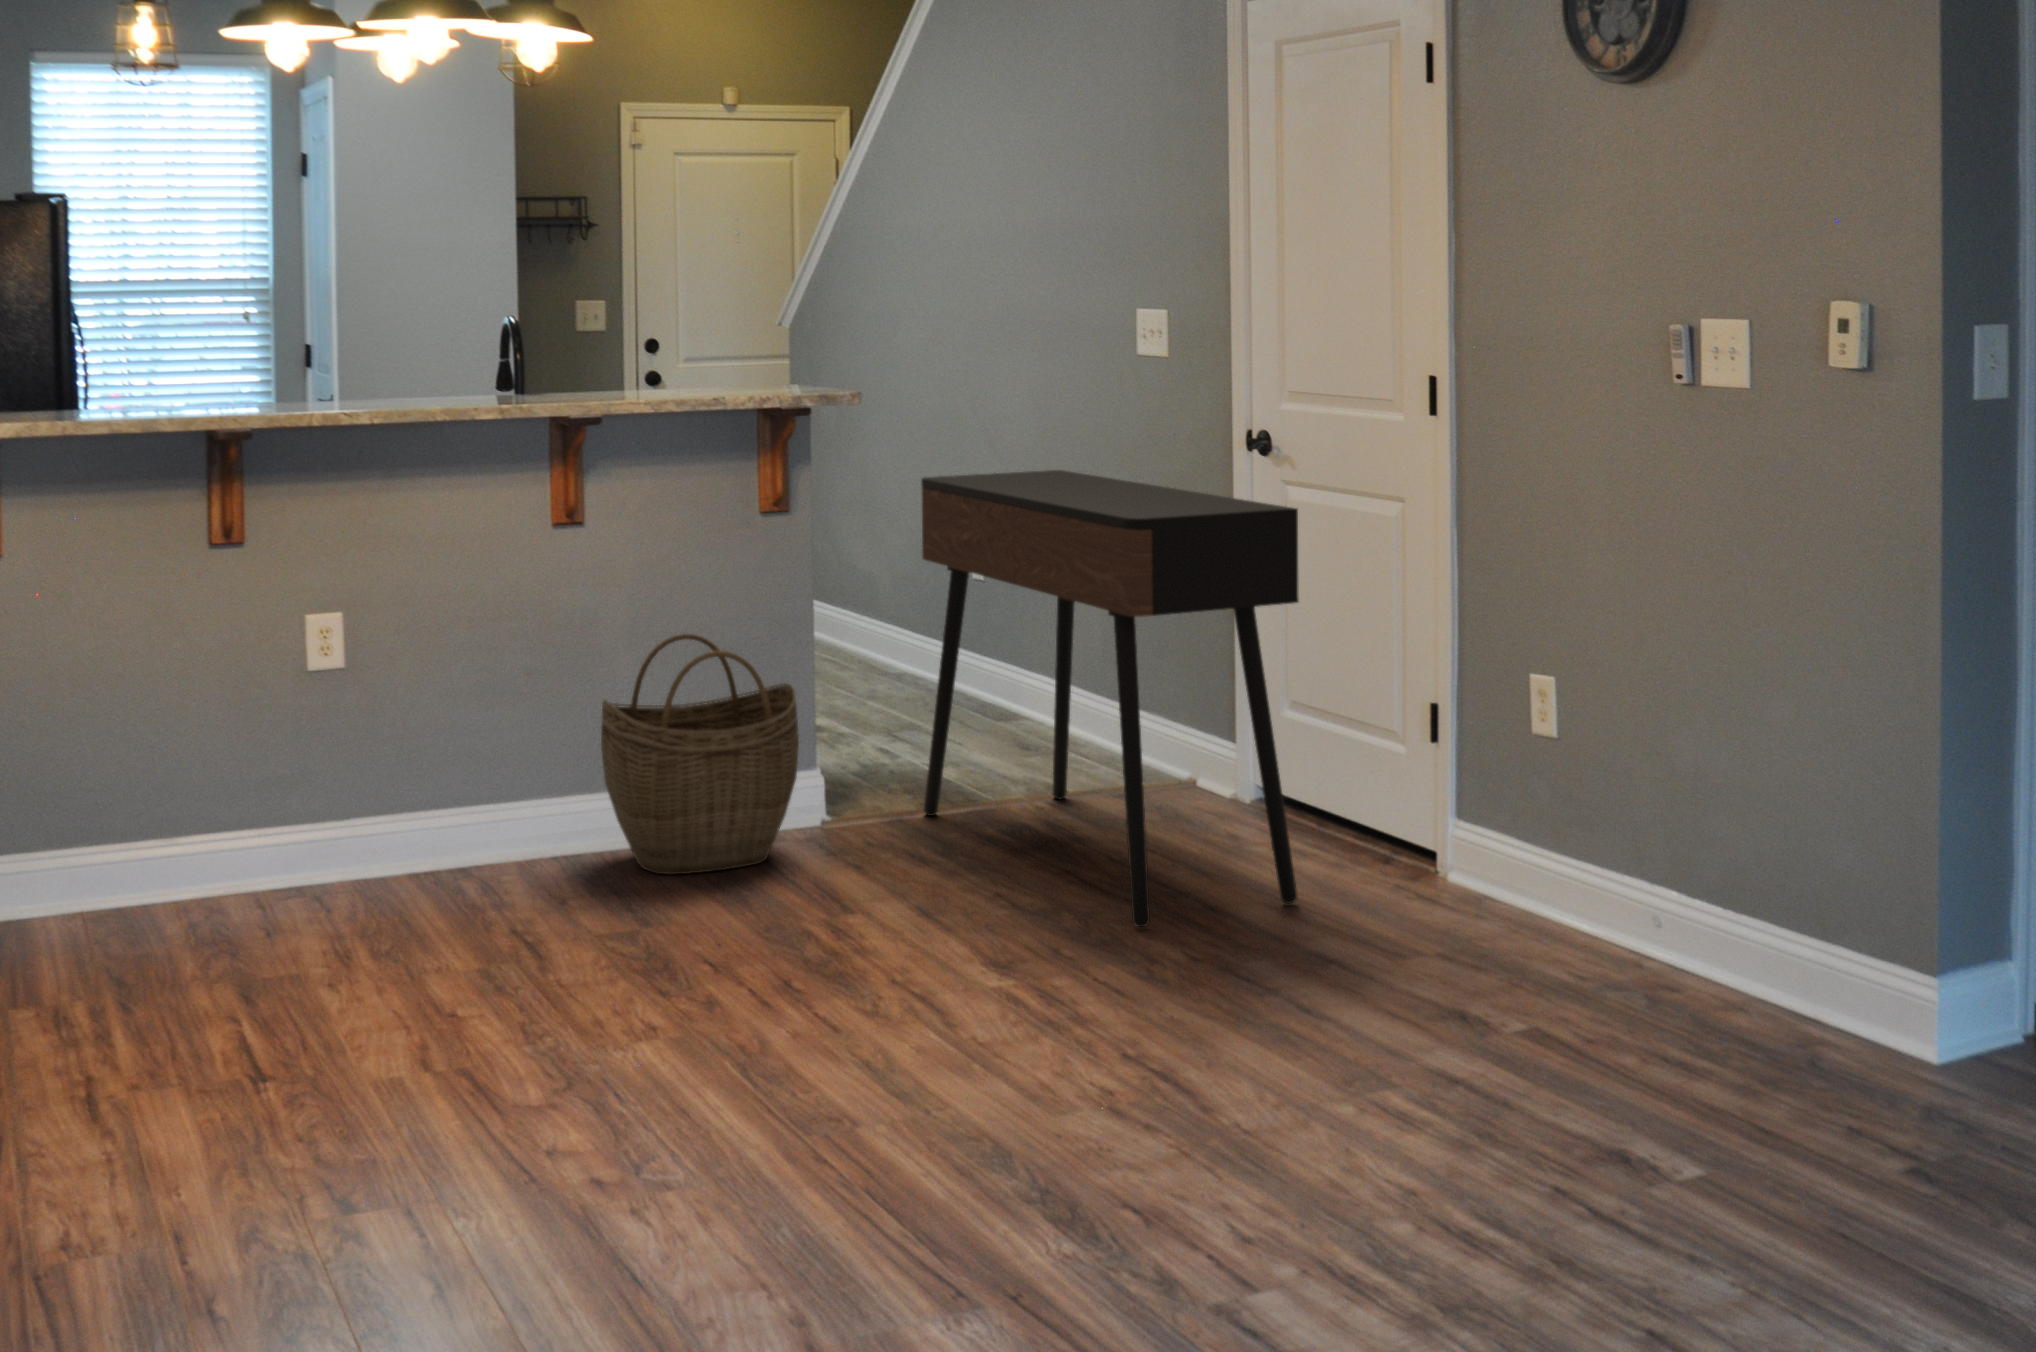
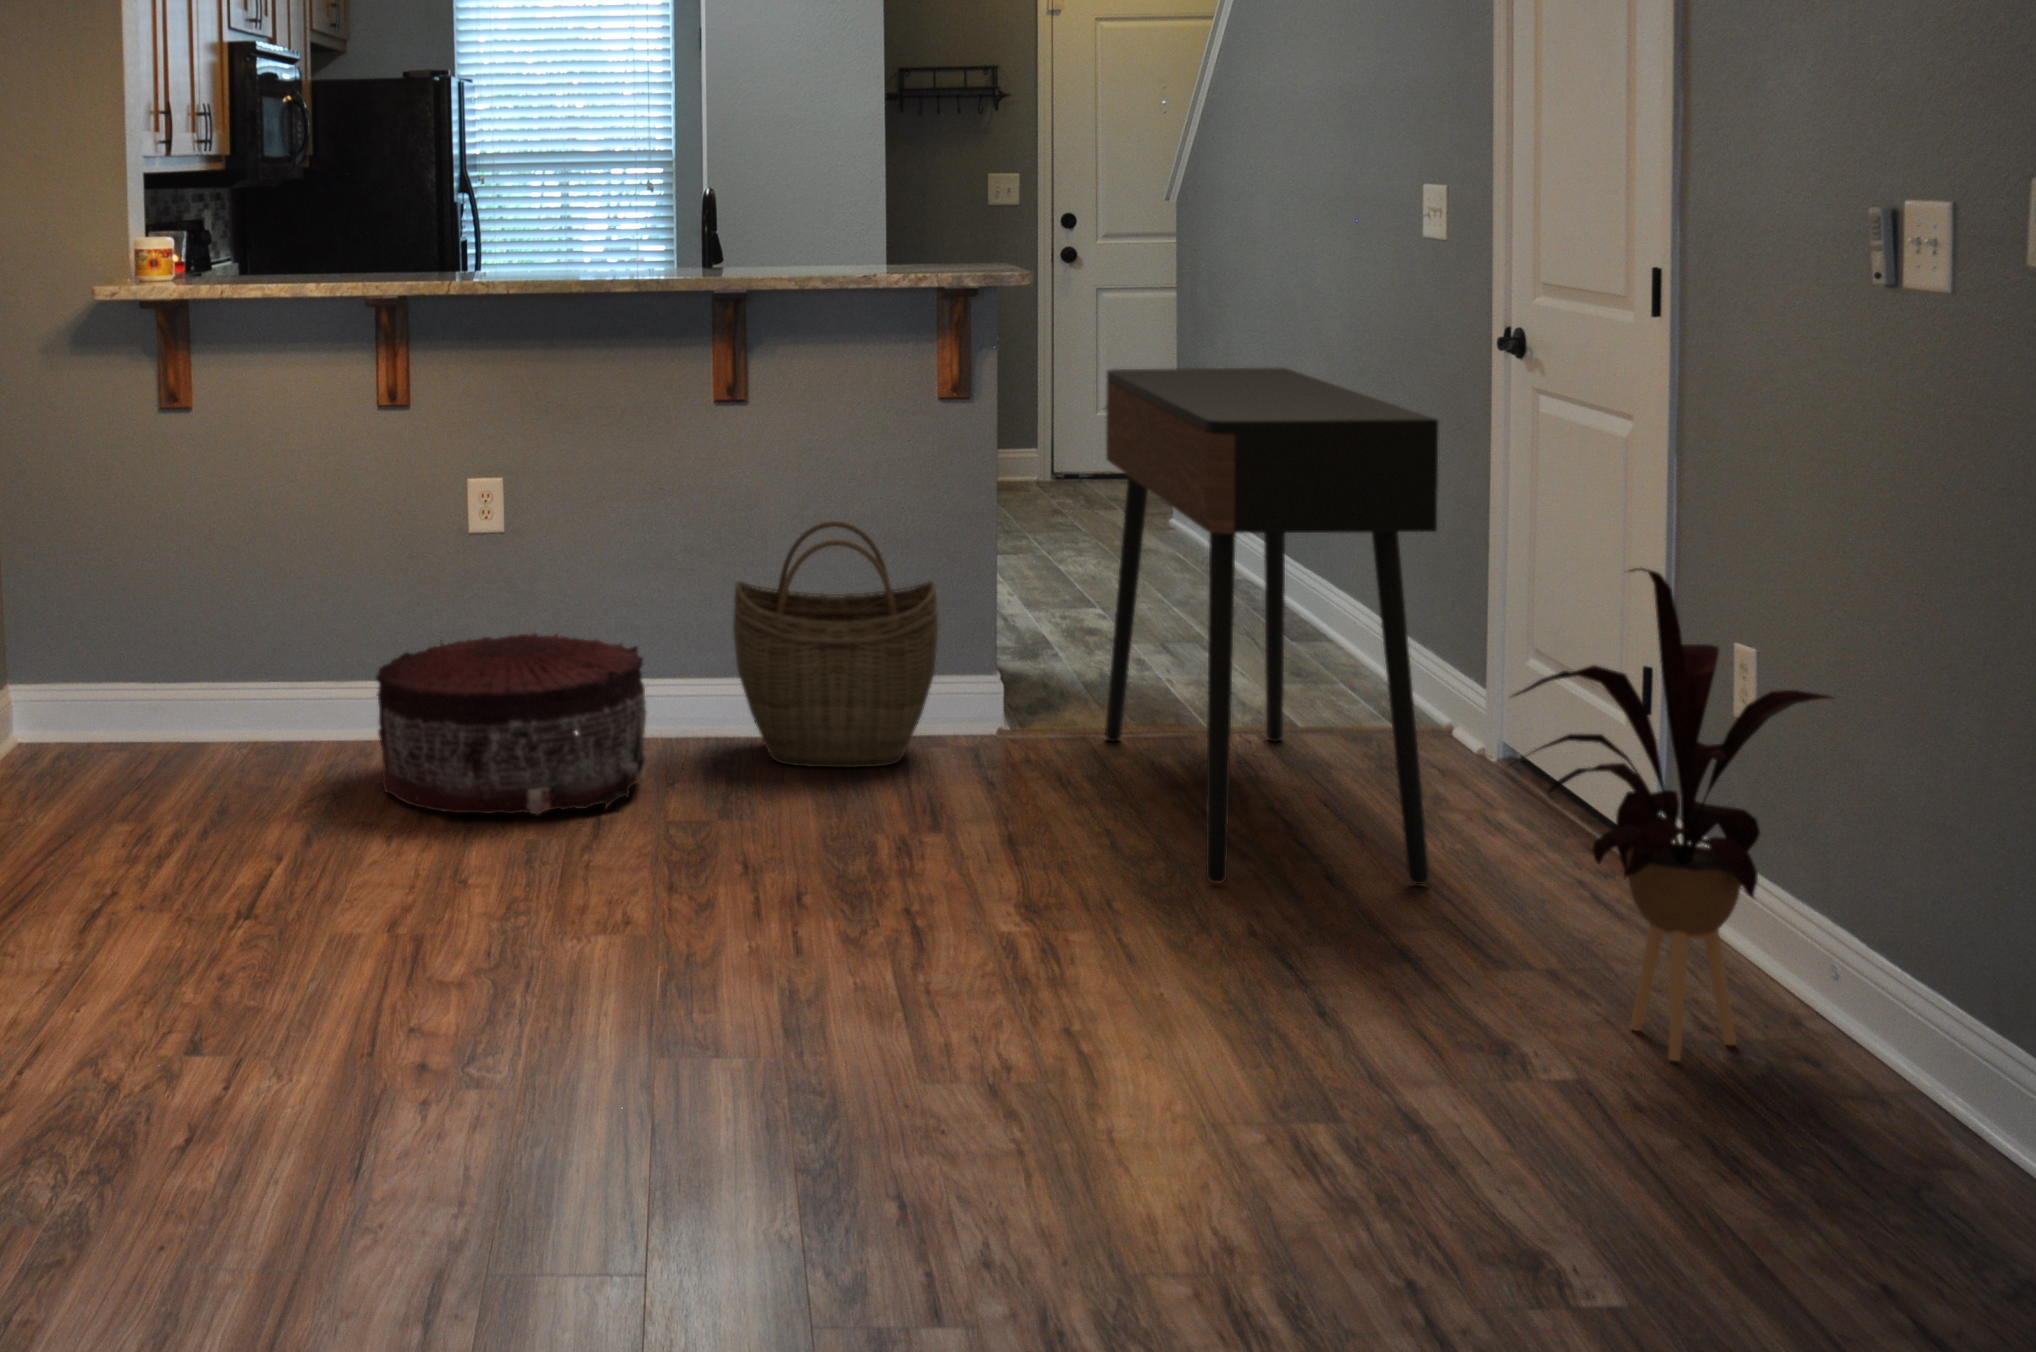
house plant: none [1450,619,1668,1012] -> present [1506,568,1831,1061]
pouf: none [265,768,559,968] -> present [376,633,646,814]

